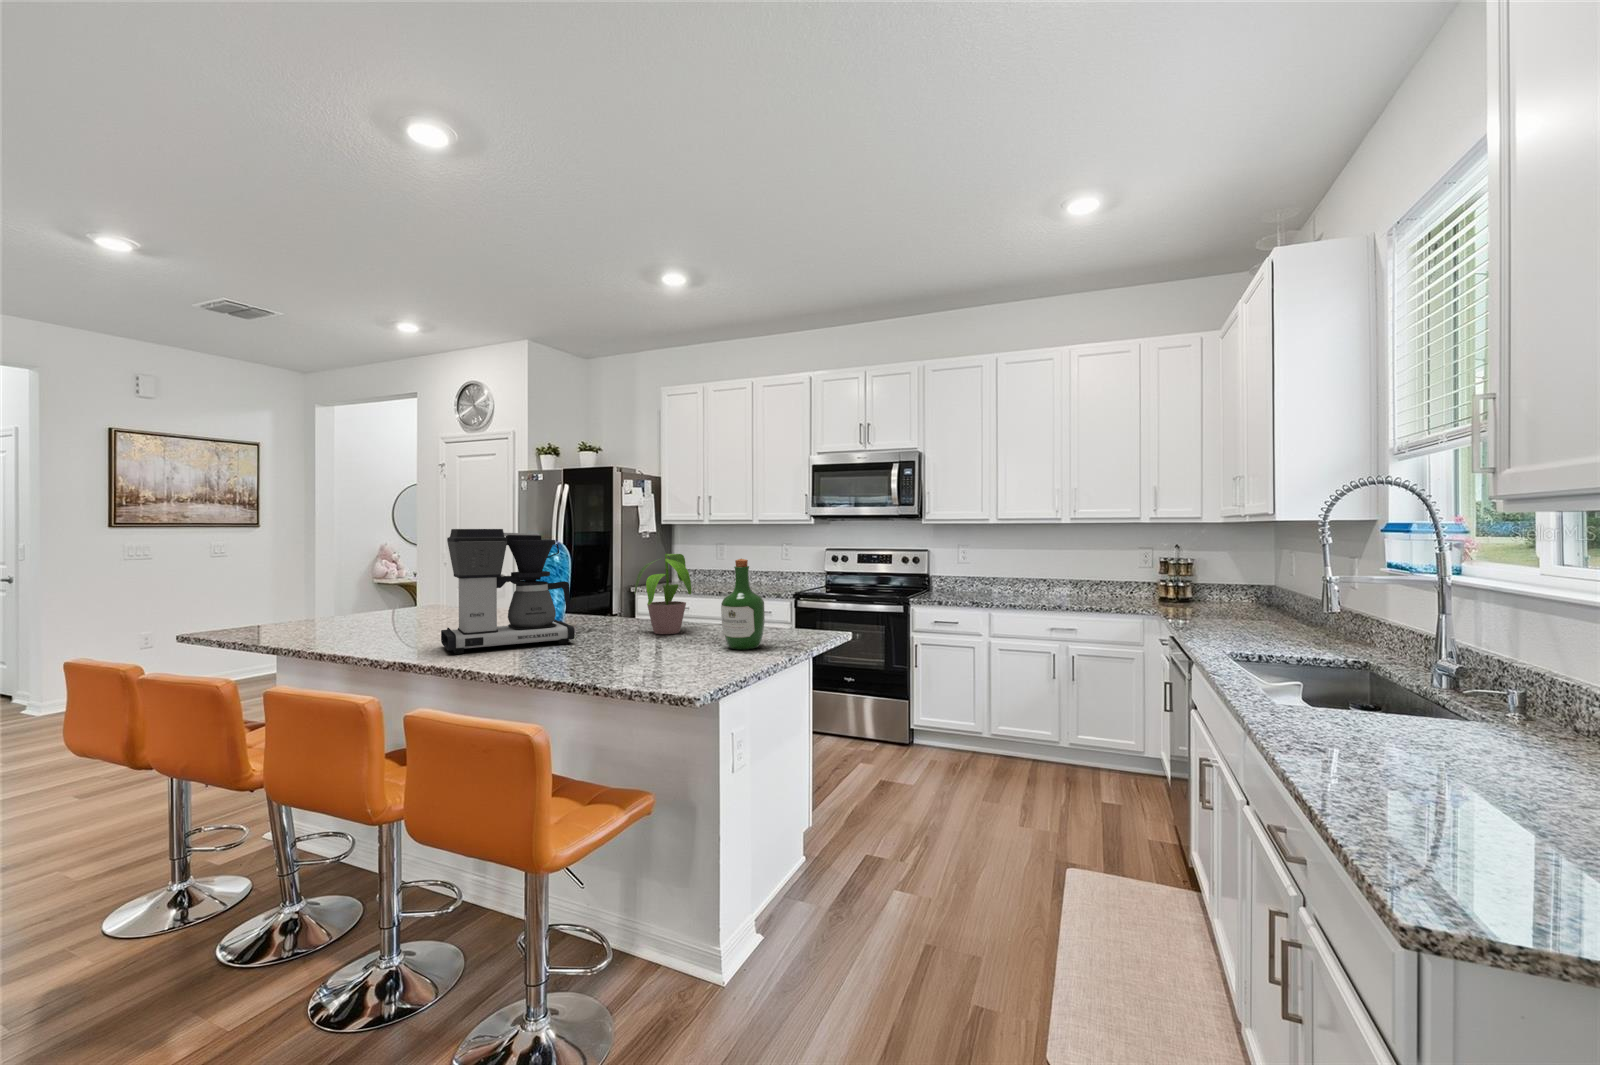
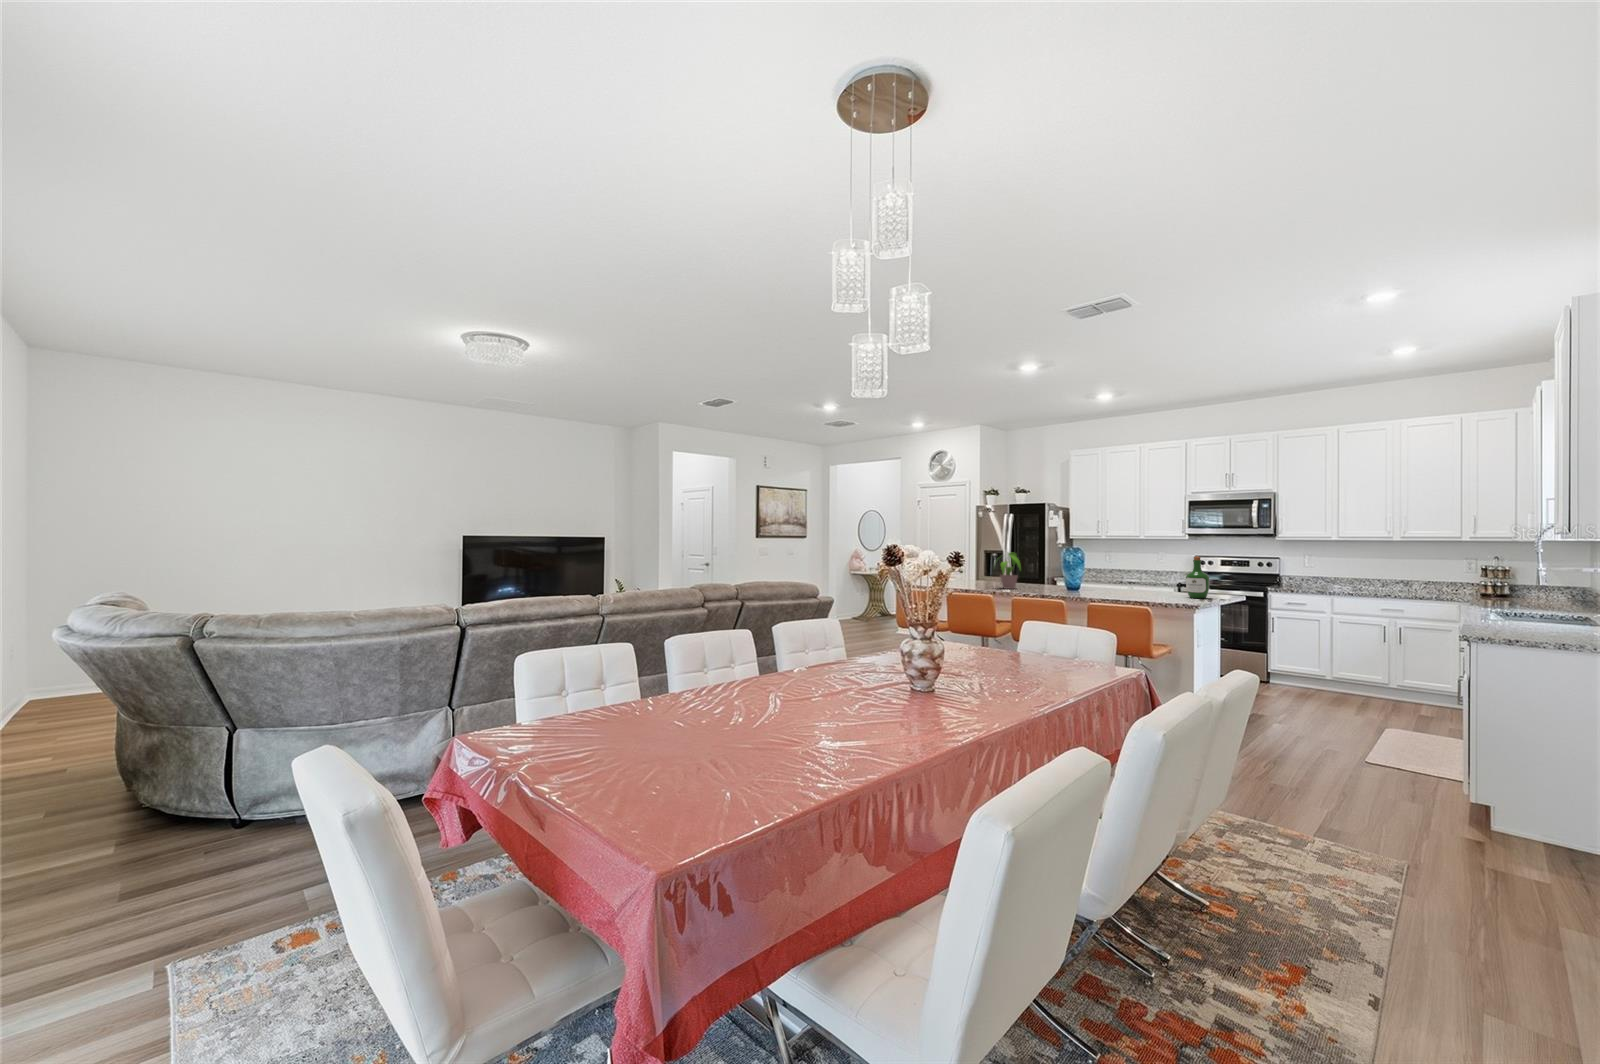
coffee maker: present [441,529,575,654] -> none [1045,541,1106,594]
potted plant: present [634,554,692,634] -> present [1000,553,1021,589]

